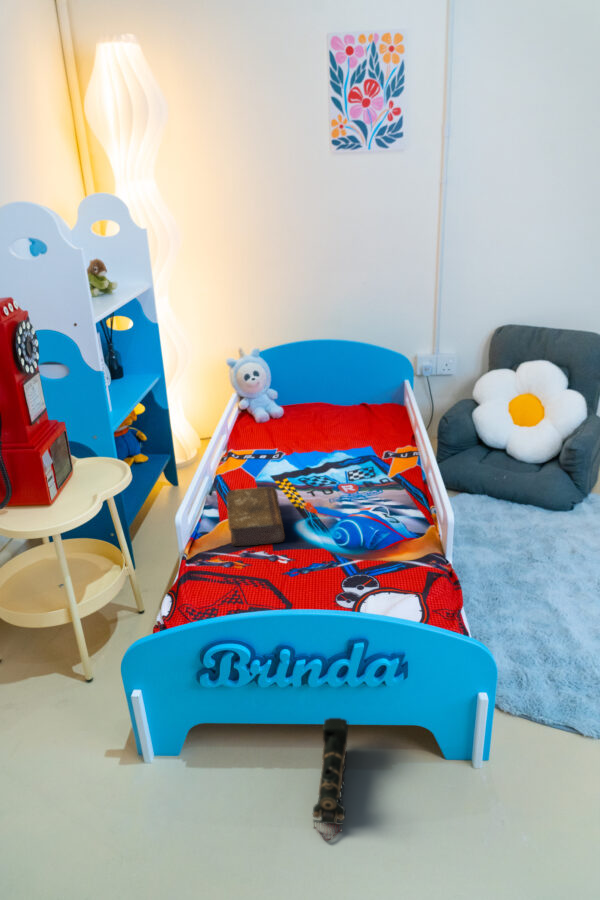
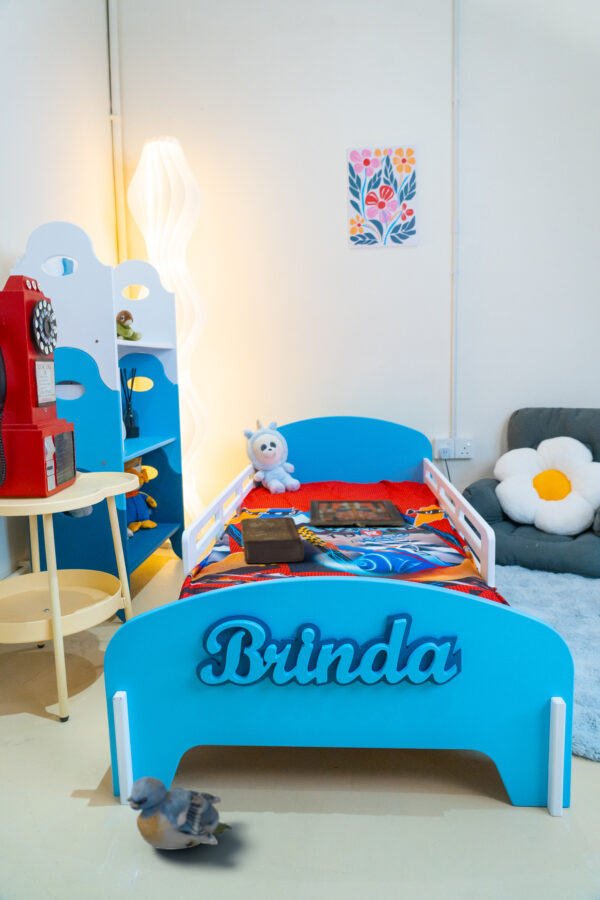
board game: none [291,438,380,484] -> present [309,500,405,527]
toy train: present [313,718,348,841] -> none [341,720,384,882]
plush toy: none [145,764,228,814] -> present [127,777,231,849]

